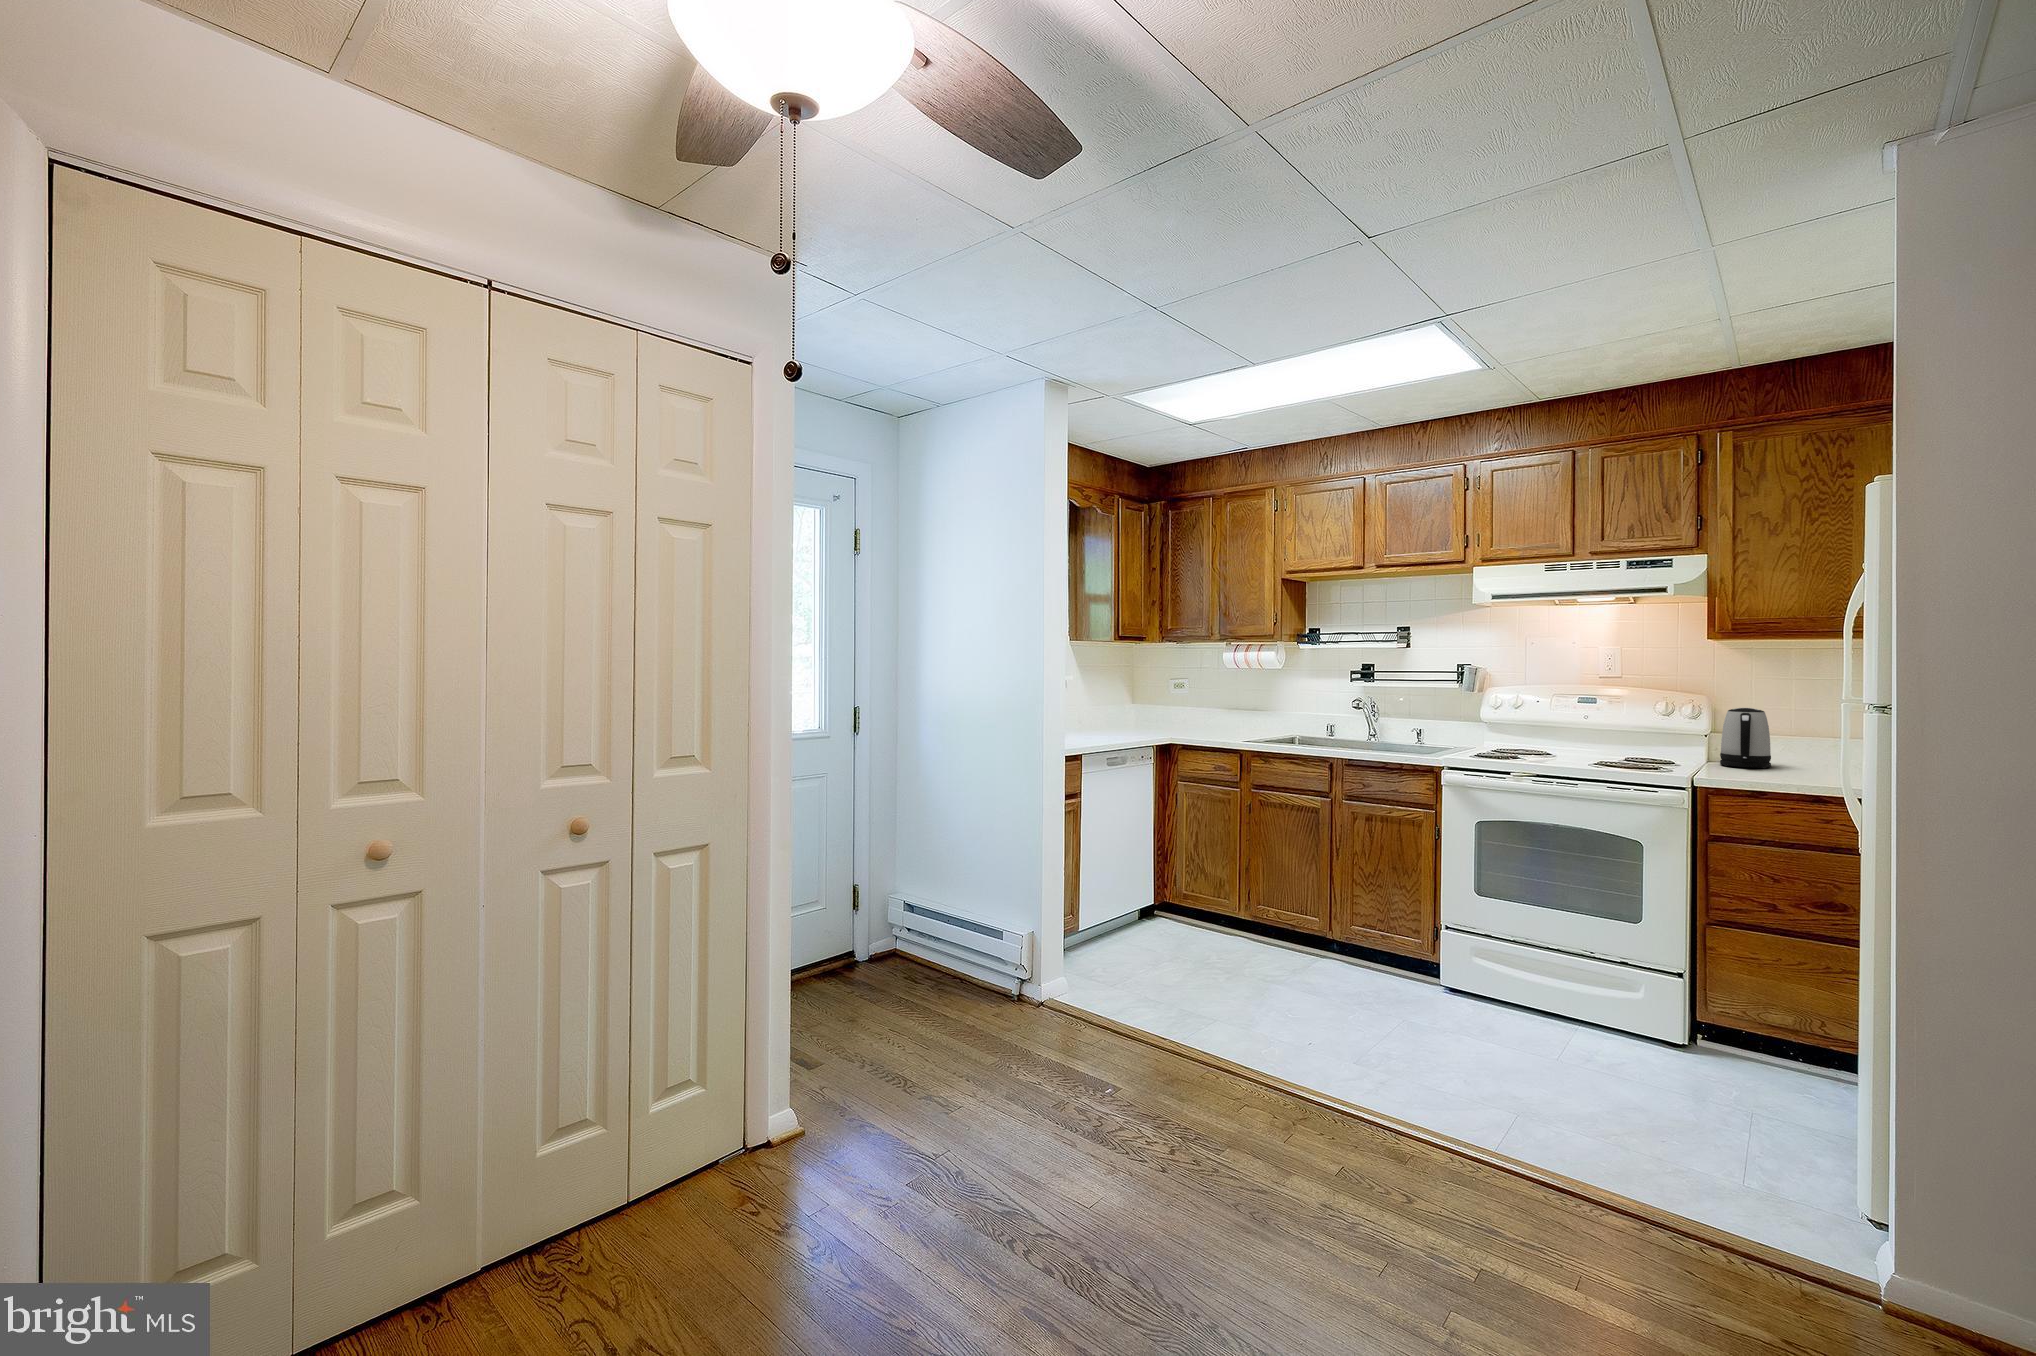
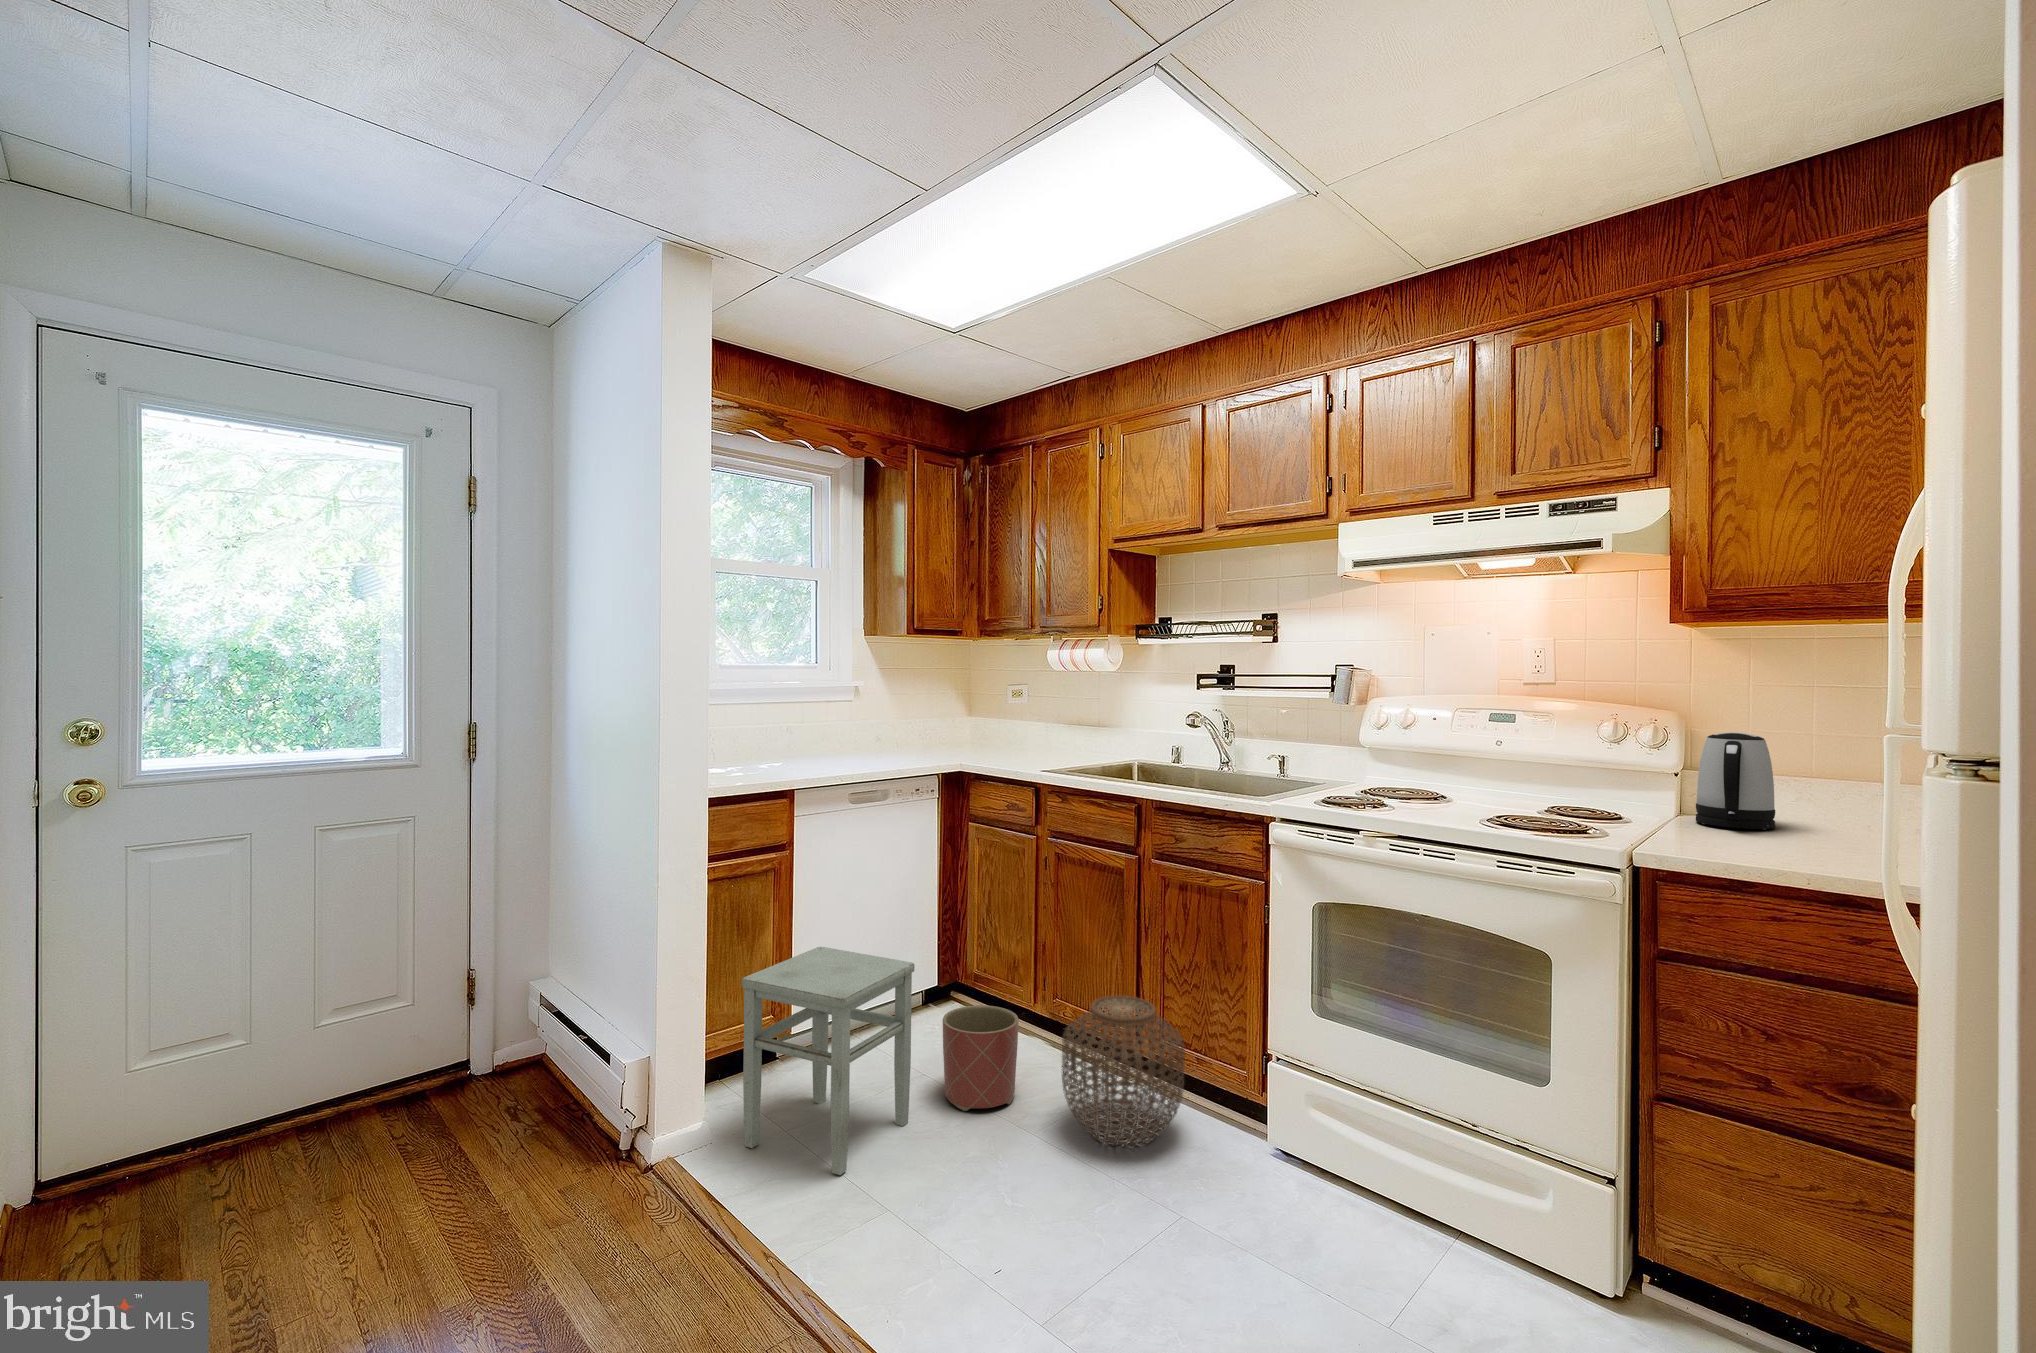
stool: none [1091,864,1194,1006] -> present [742,947,915,1175]
woven basket: none [1295,892,1382,989] -> present [1062,996,1184,1147]
planter: none [1201,905,1255,974] -> present [943,1005,1019,1111]

